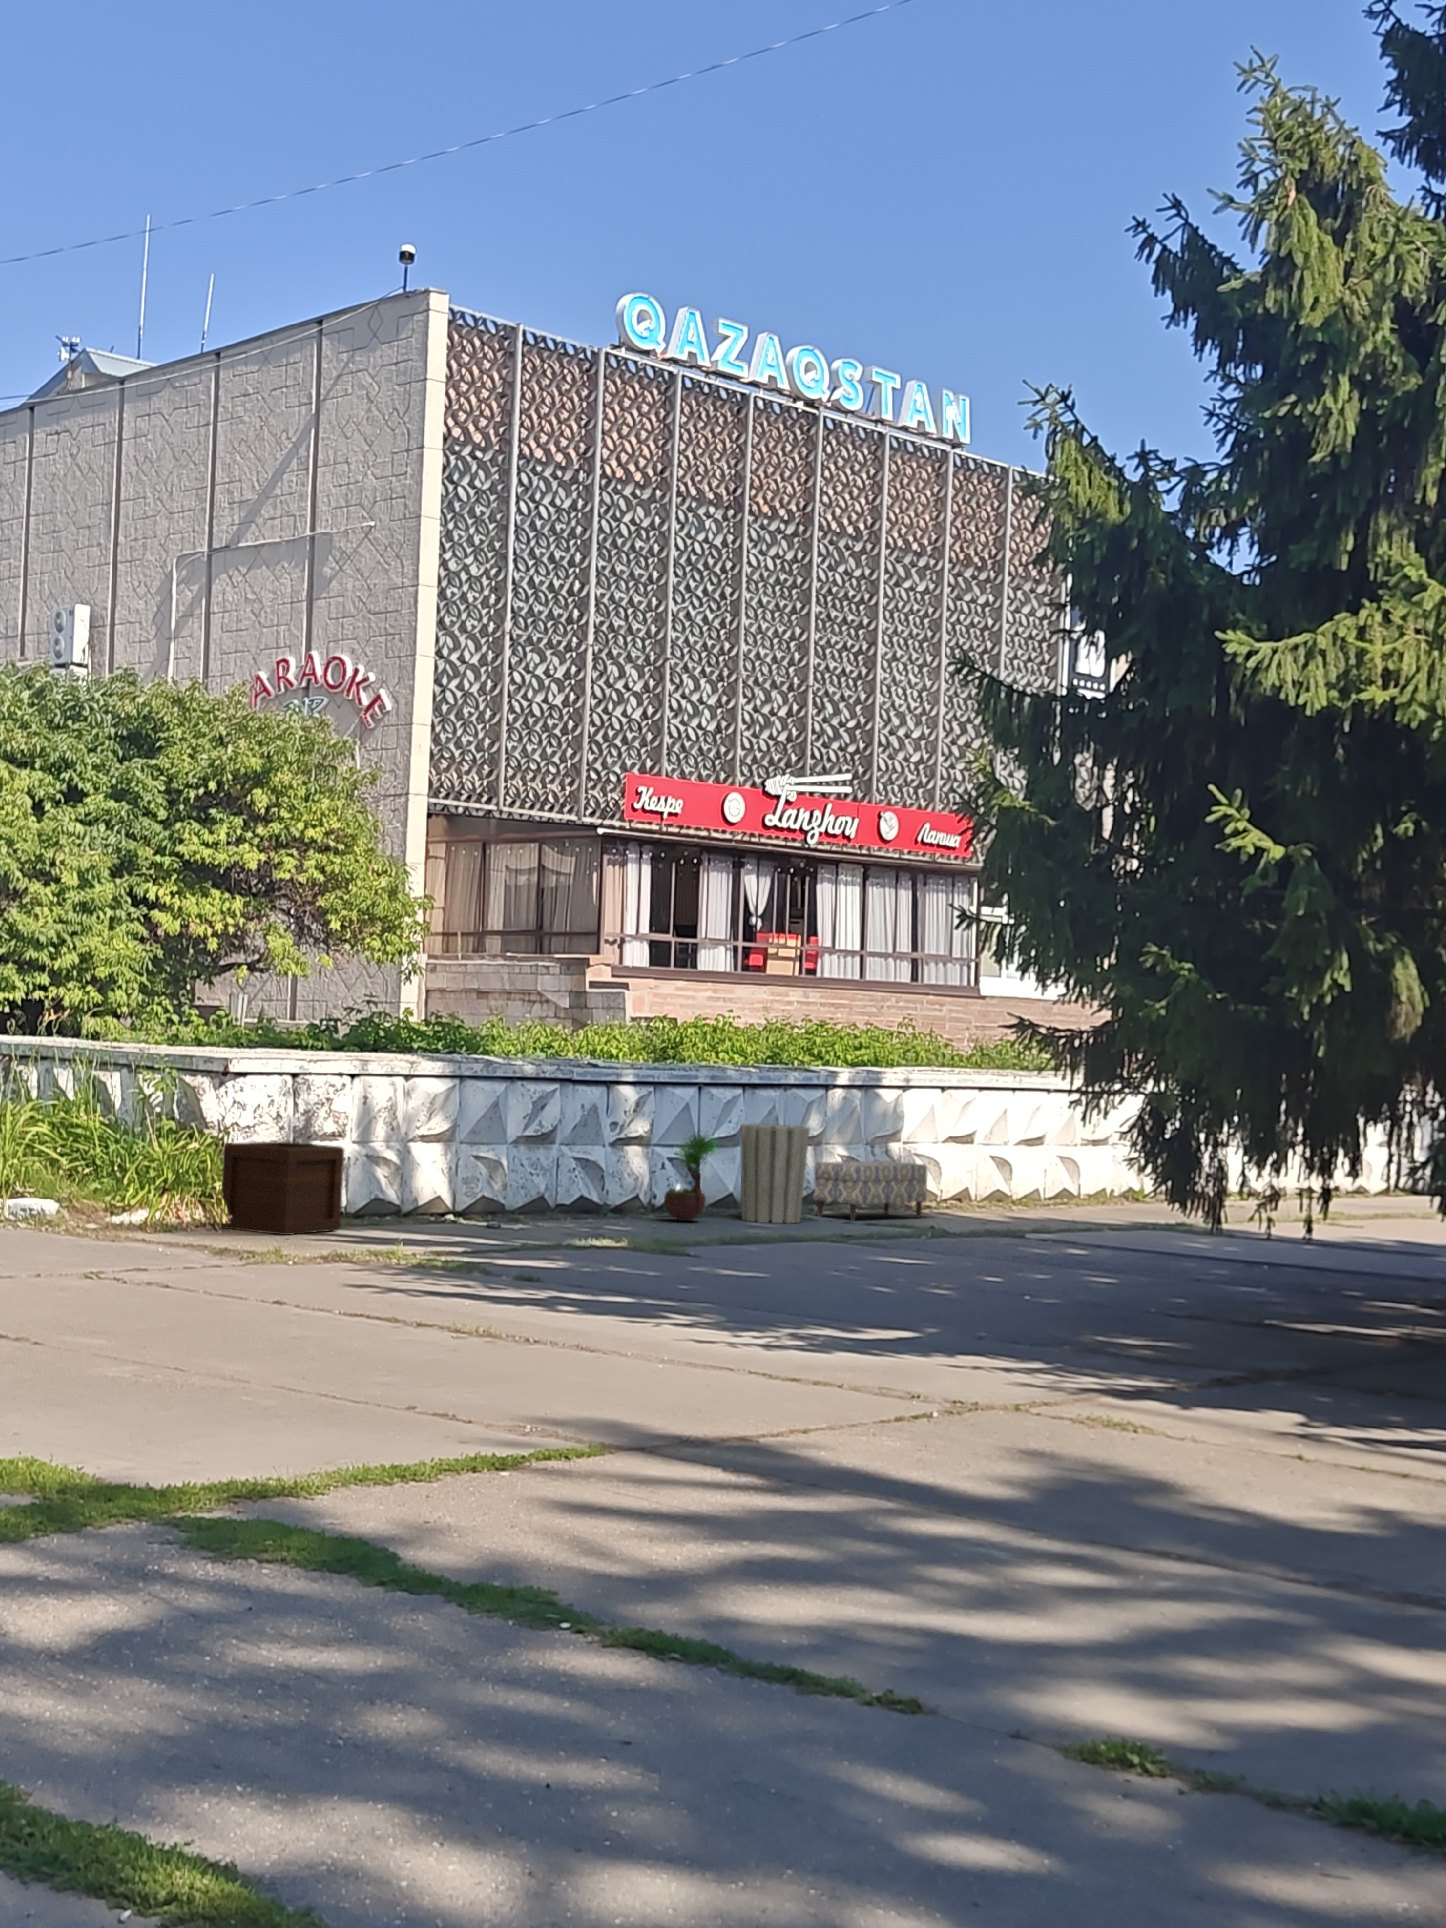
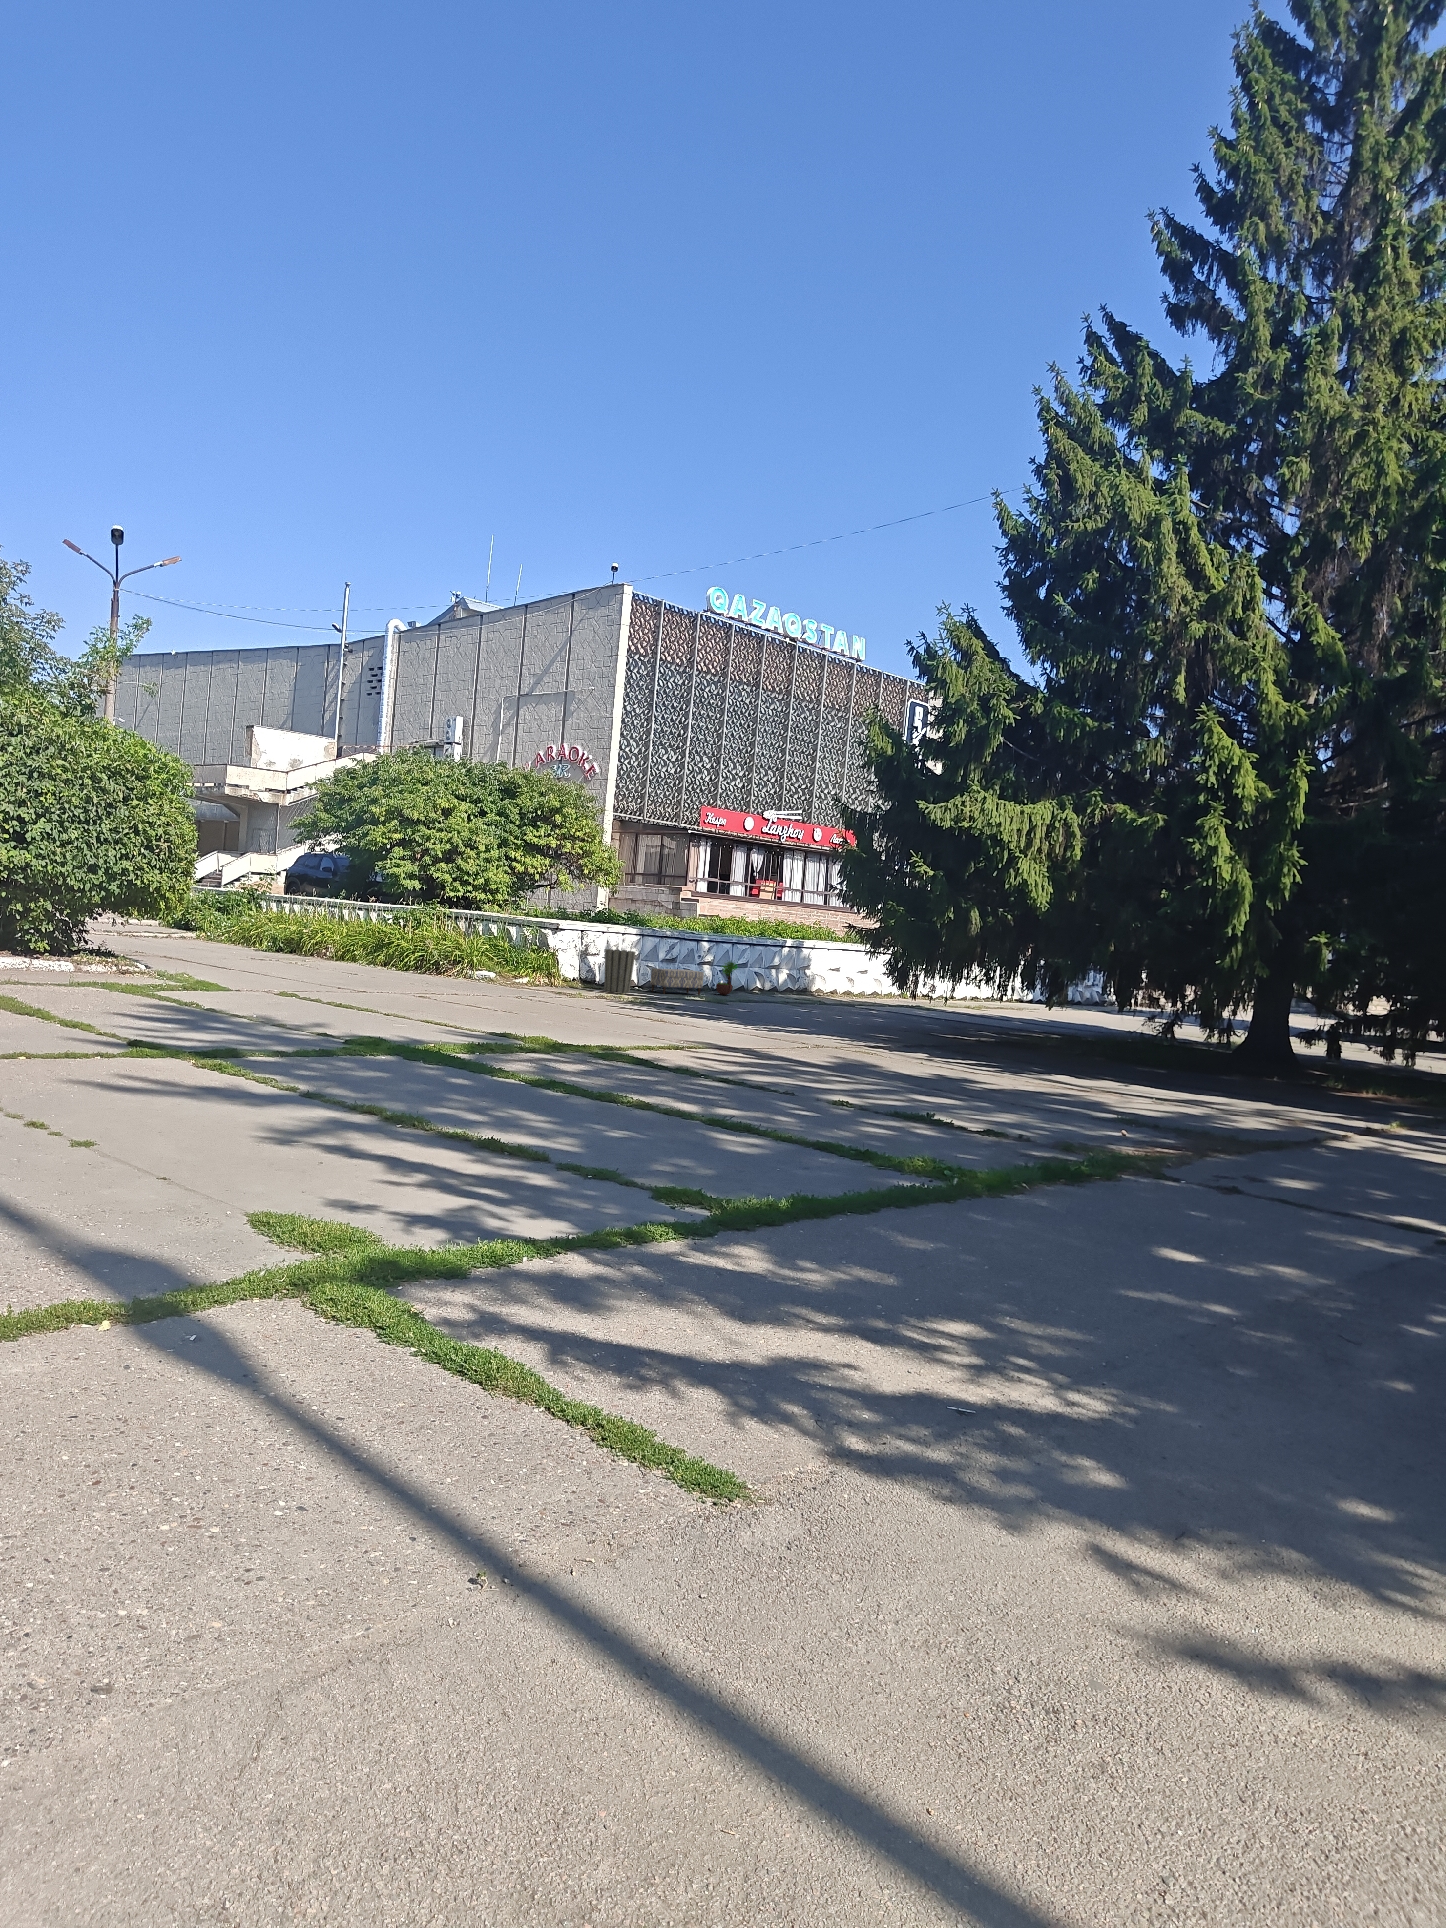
trash can: present [740,1124,810,1223] -> present [604,949,636,993]
wooden crate: present [220,1141,344,1235] -> none [551,956,598,991]
bench: present [814,1161,927,1221] -> present [650,968,704,995]

